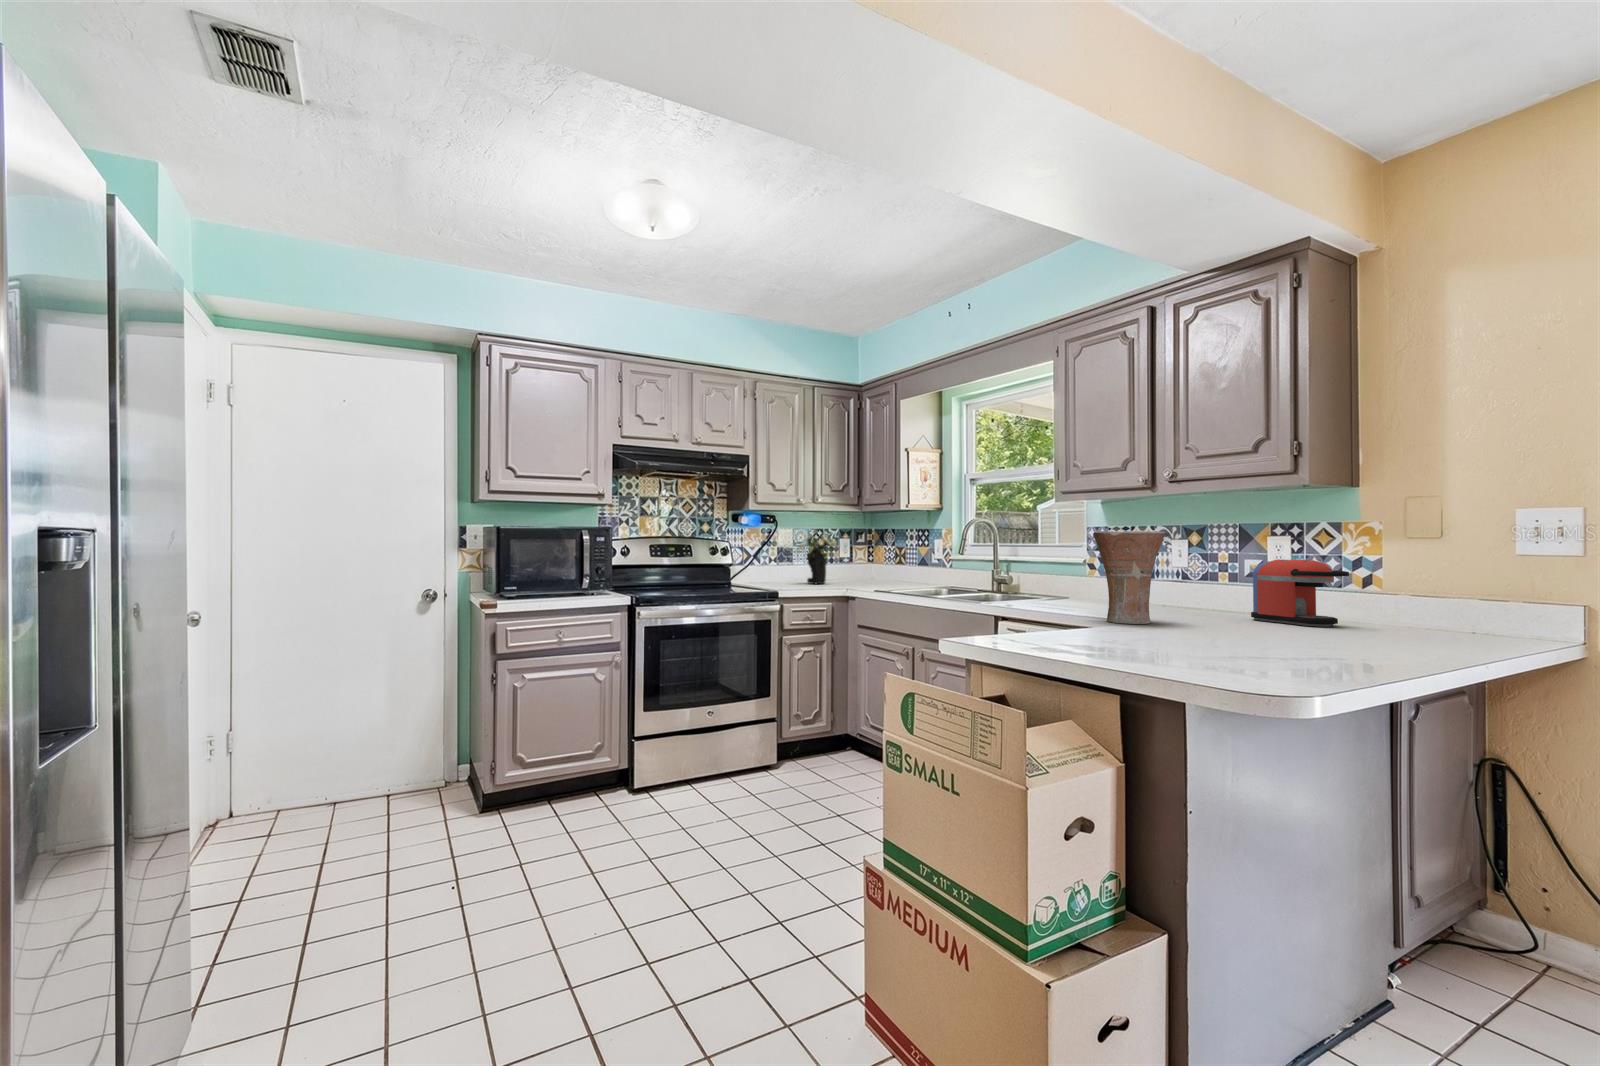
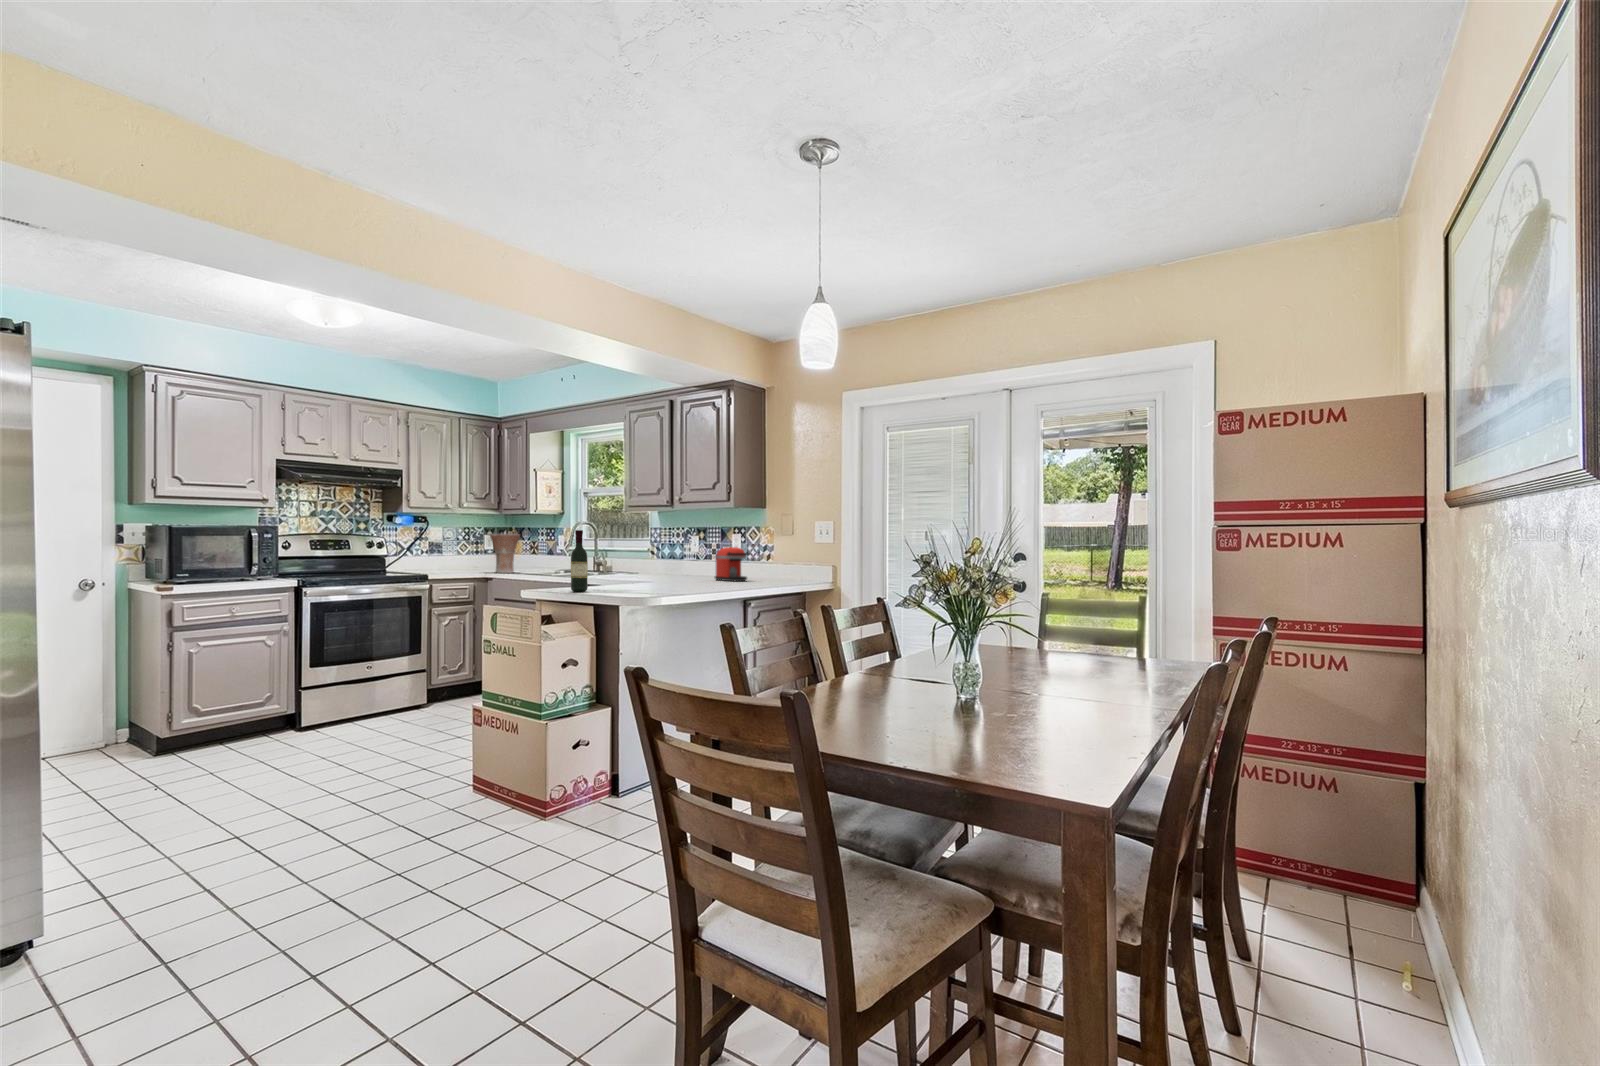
wine bottle: none [1039,525,1074,650] -> present [571,530,588,592]
vase: present [1093,531,1165,624] -> present [490,534,520,573]
flower arrangement: present [798,532,836,584] -> none [445,528,484,571]

